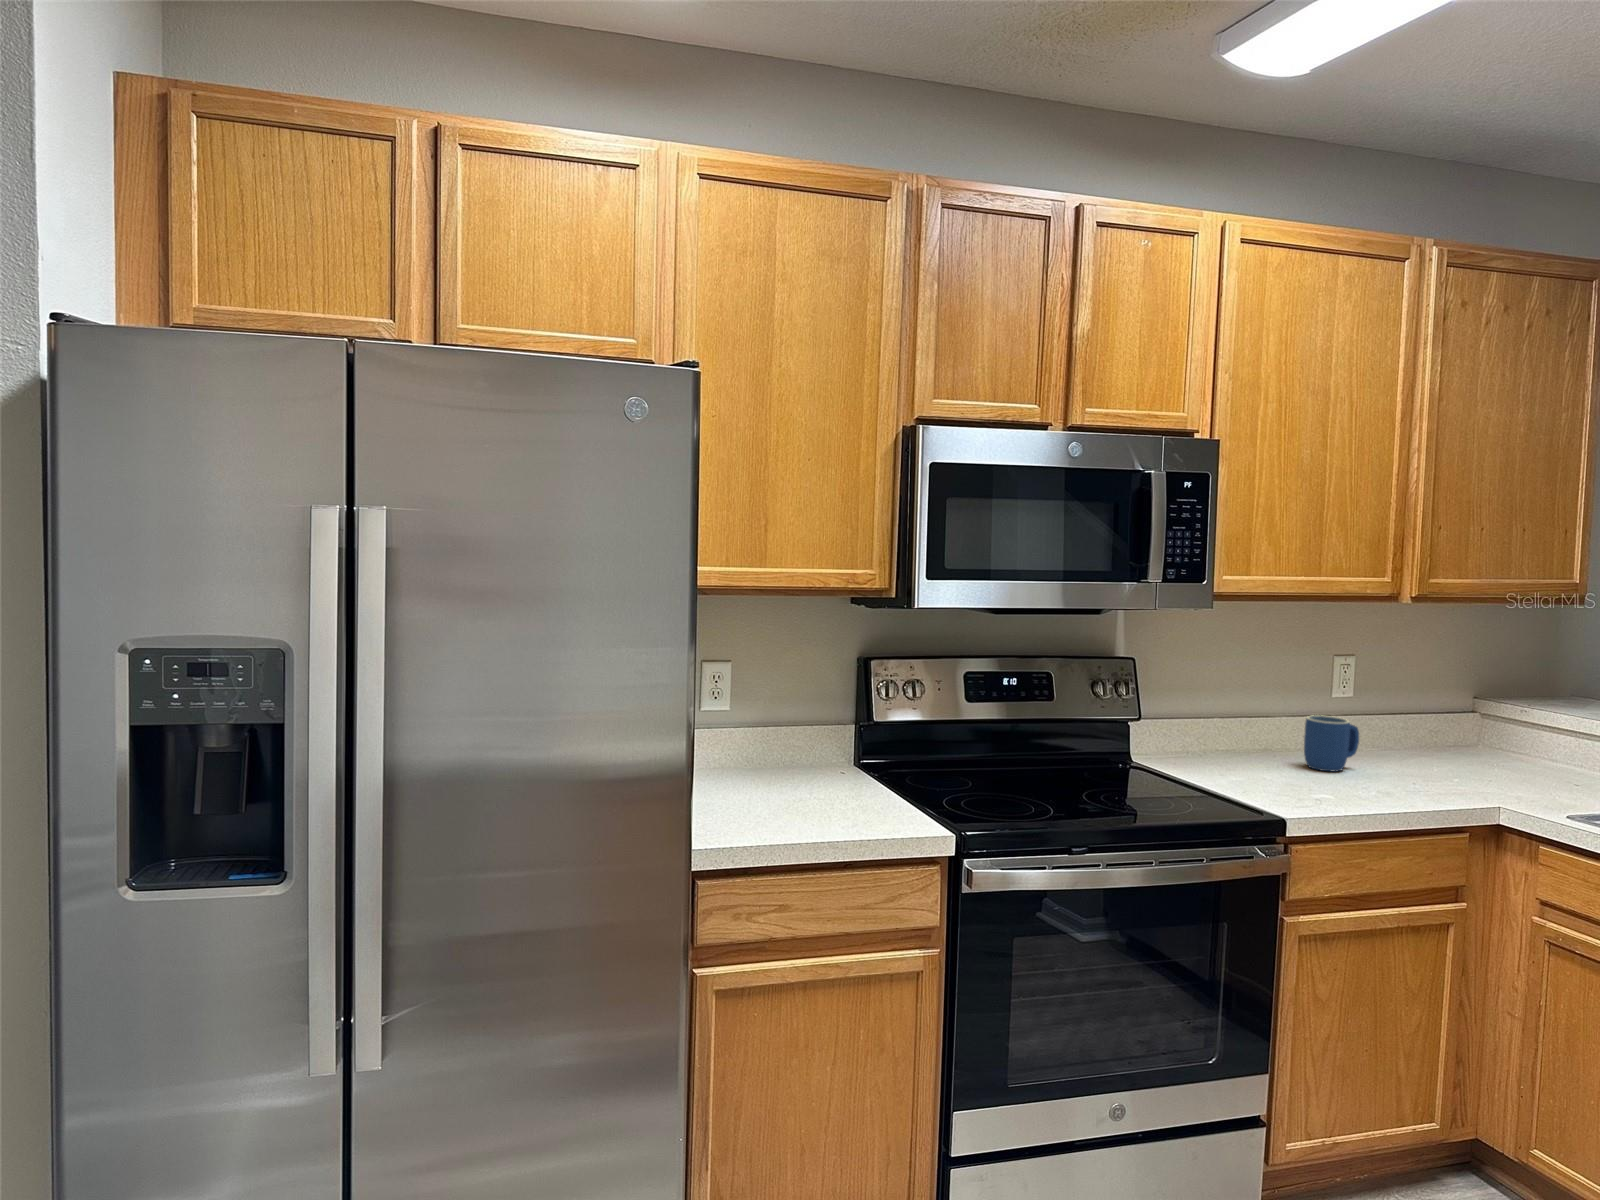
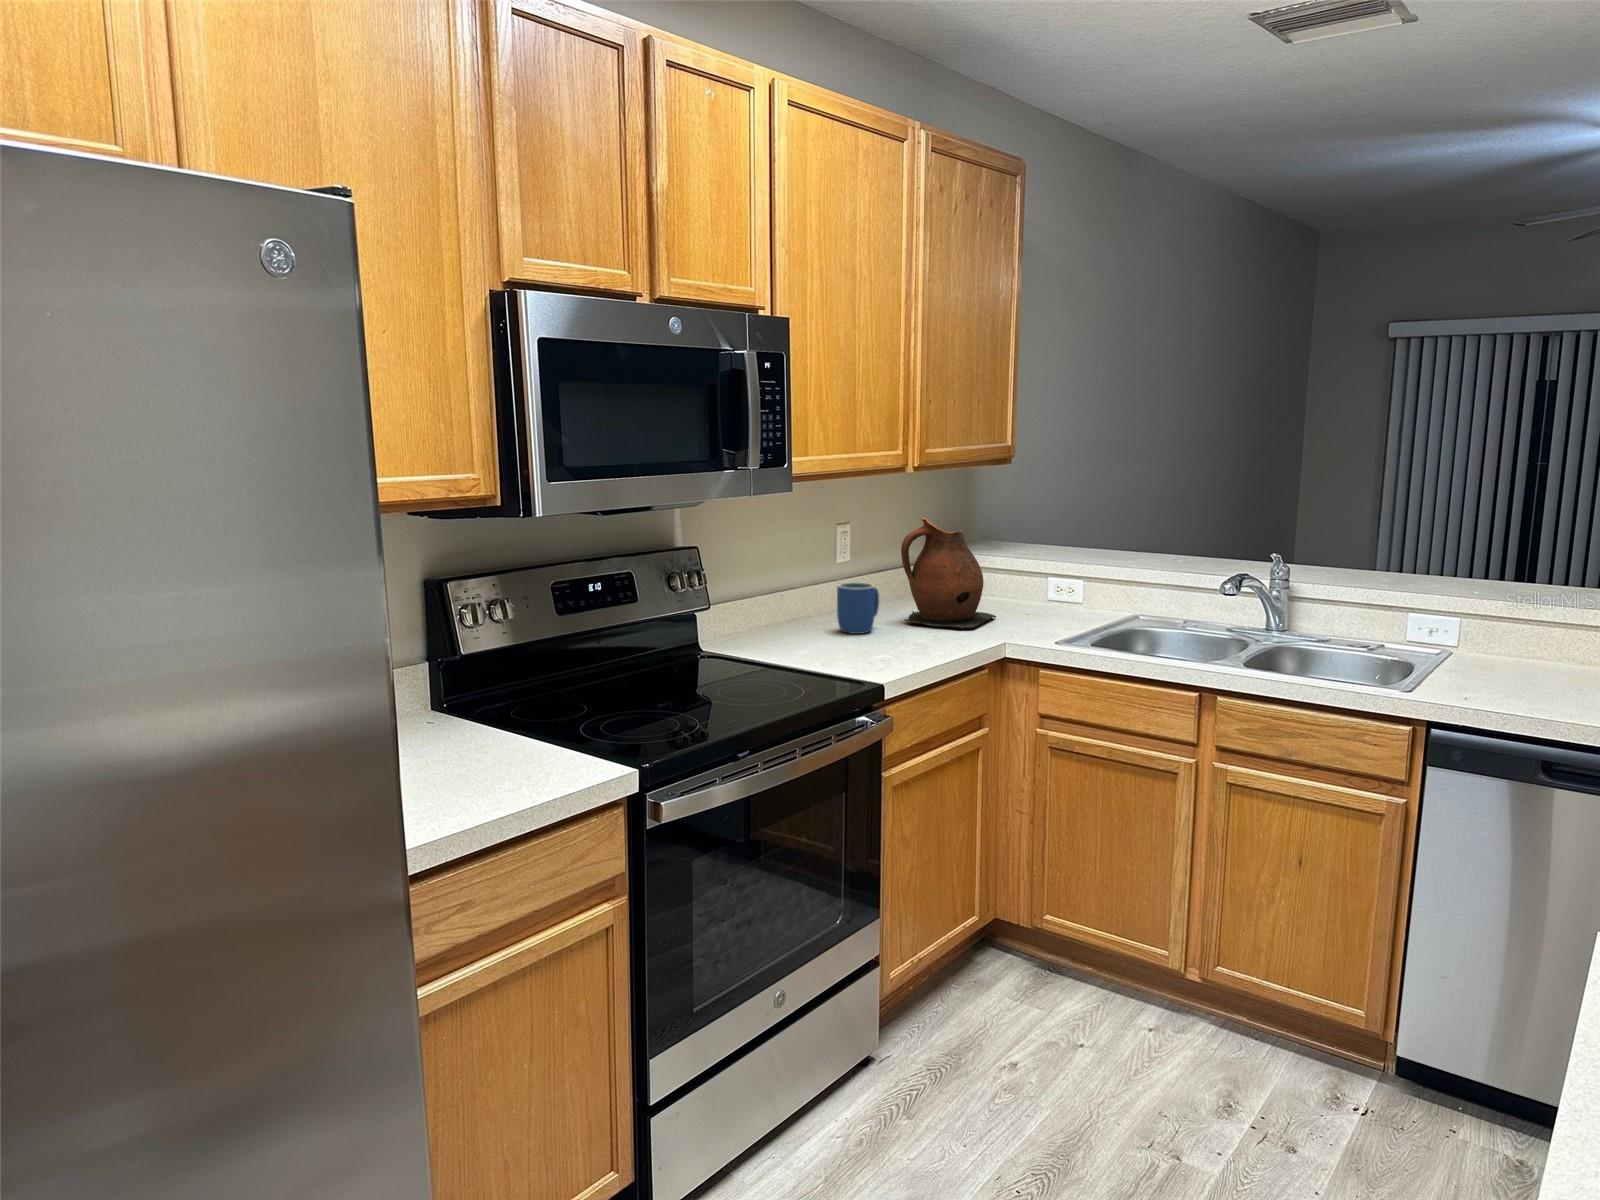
ceramic pitcher: none [1395,656,1523,787] -> present [901,518,996,630]

